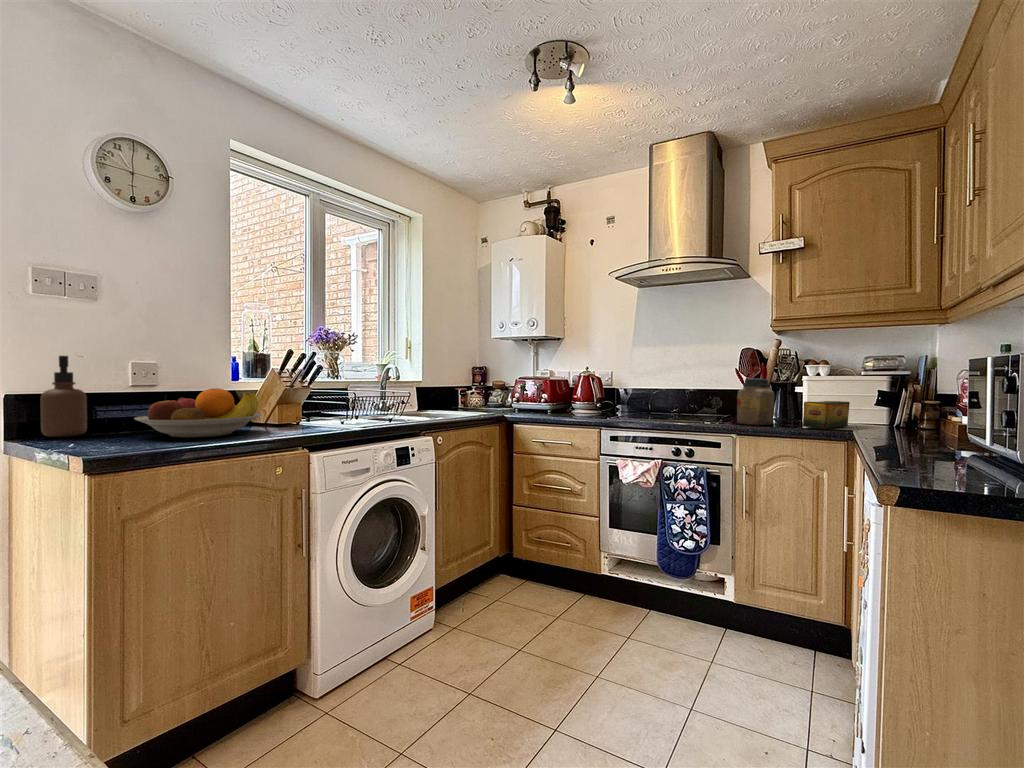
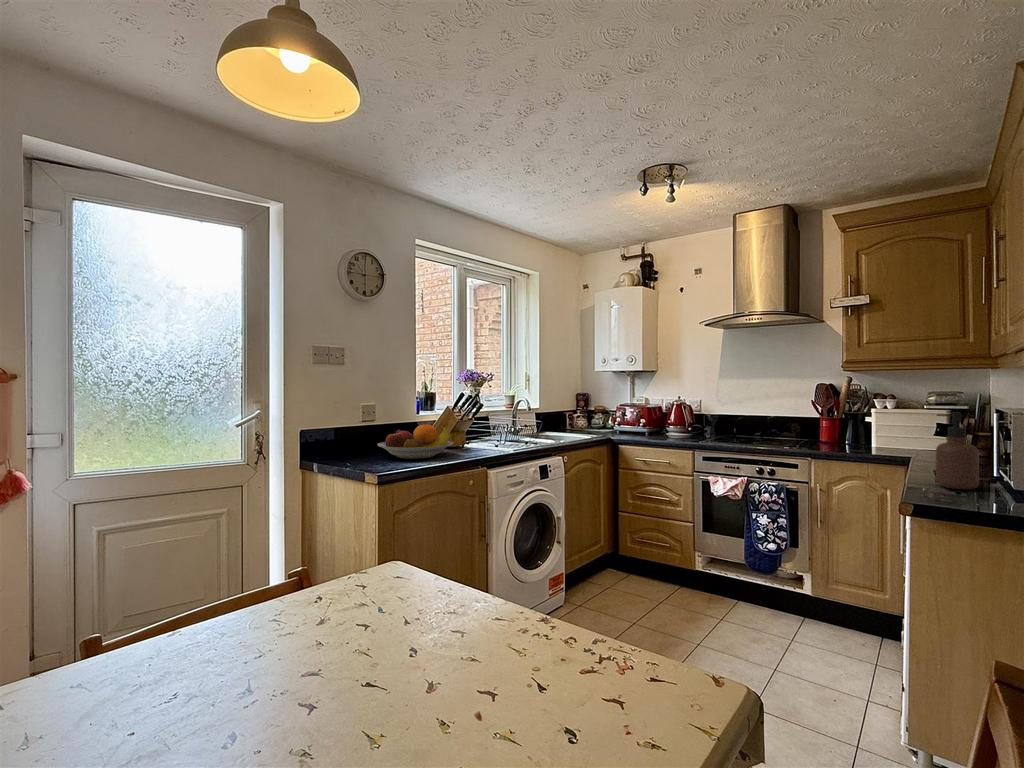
soap dispenser: present [41,356,87,437] -> present [936,412,979,490]
jar: present [737,379,774,425] -> none [812,412,845,451]
tea box: present [803,401,850,429] -> none [869,431,911,455]

